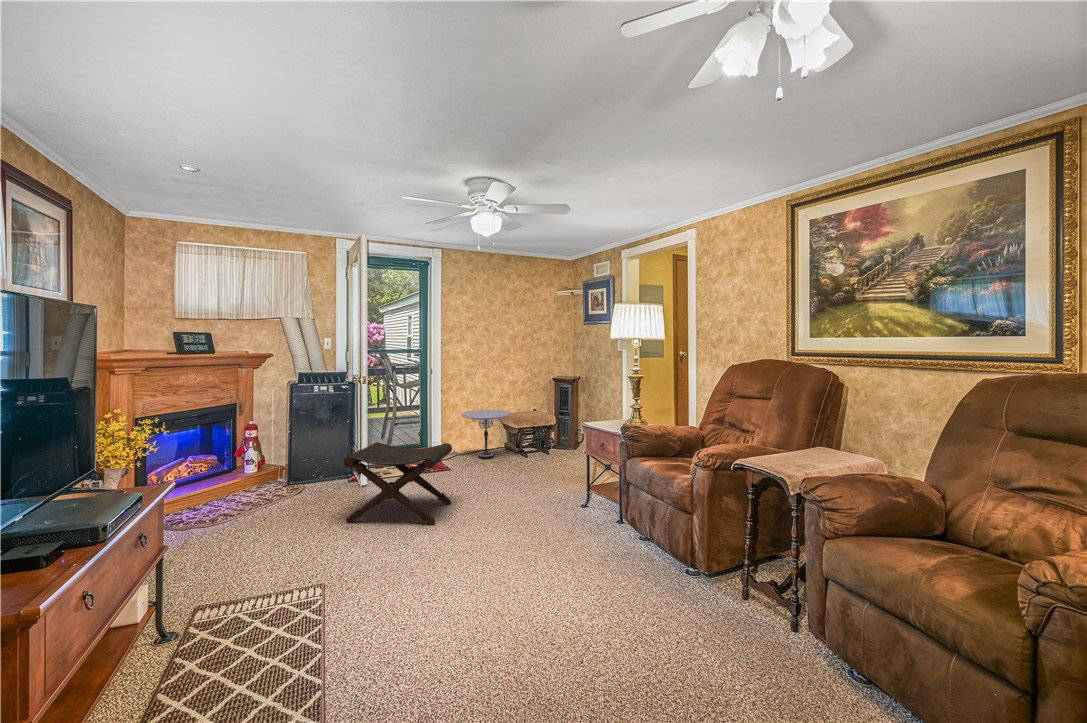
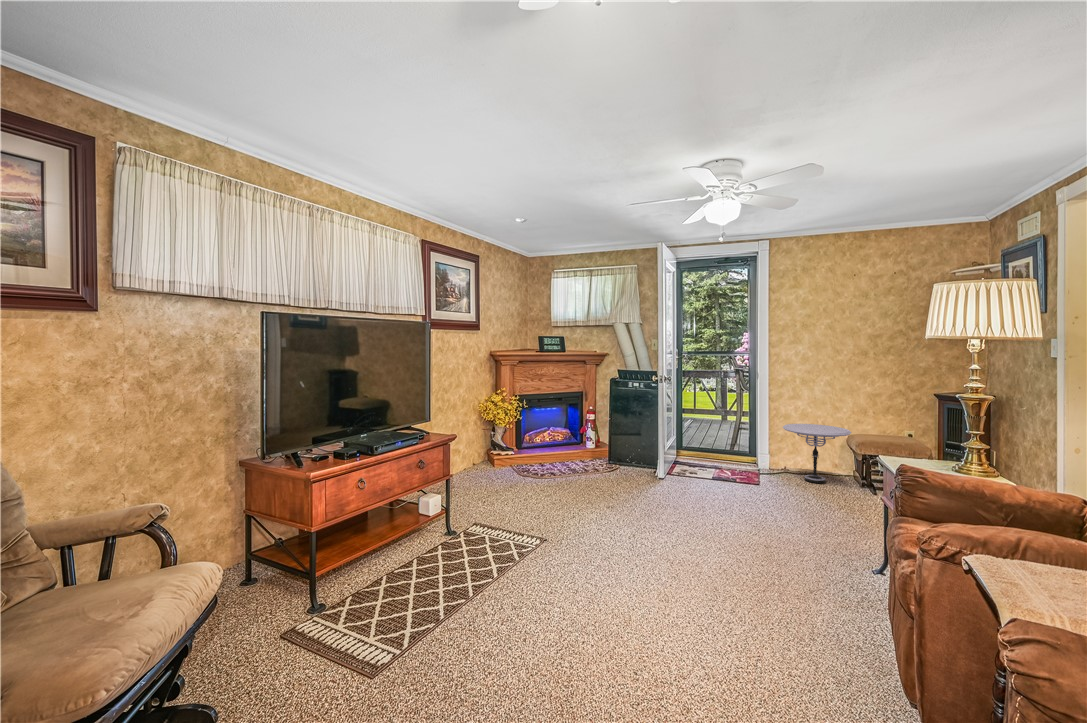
footstool: present [344,442,452,525] -> none [609,437,718,527]

